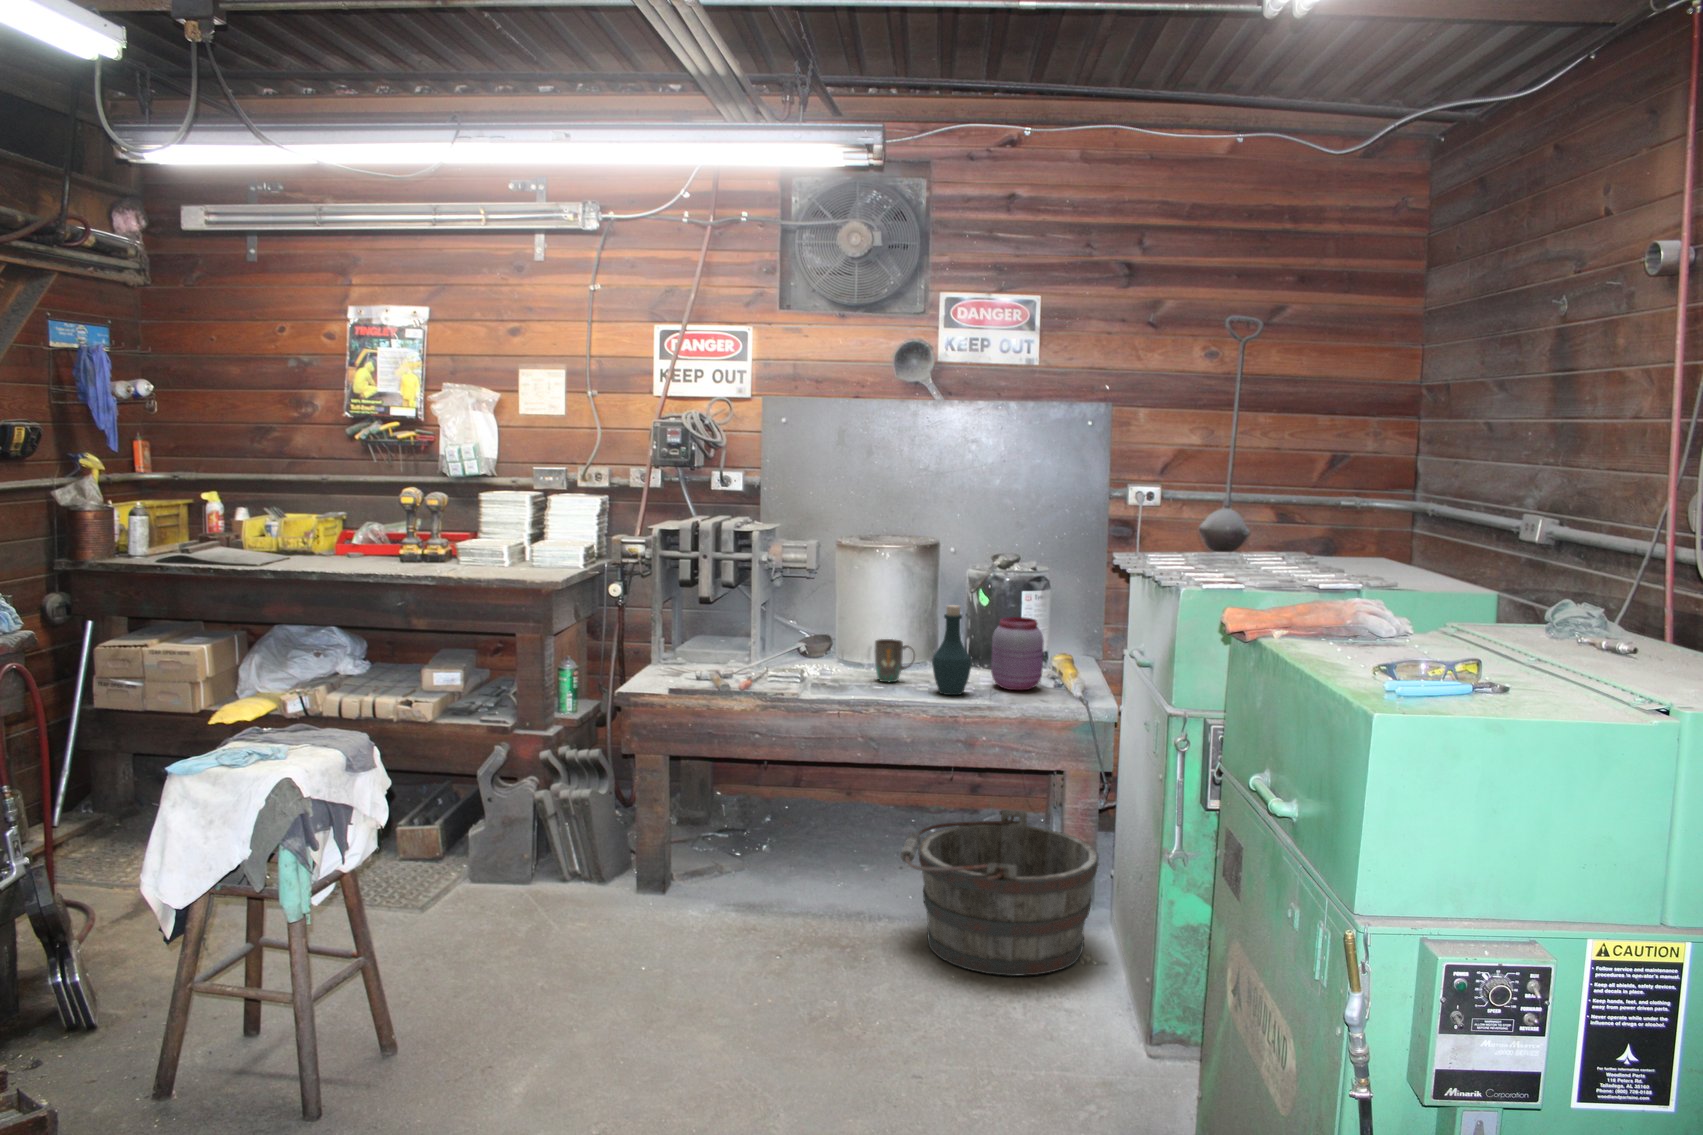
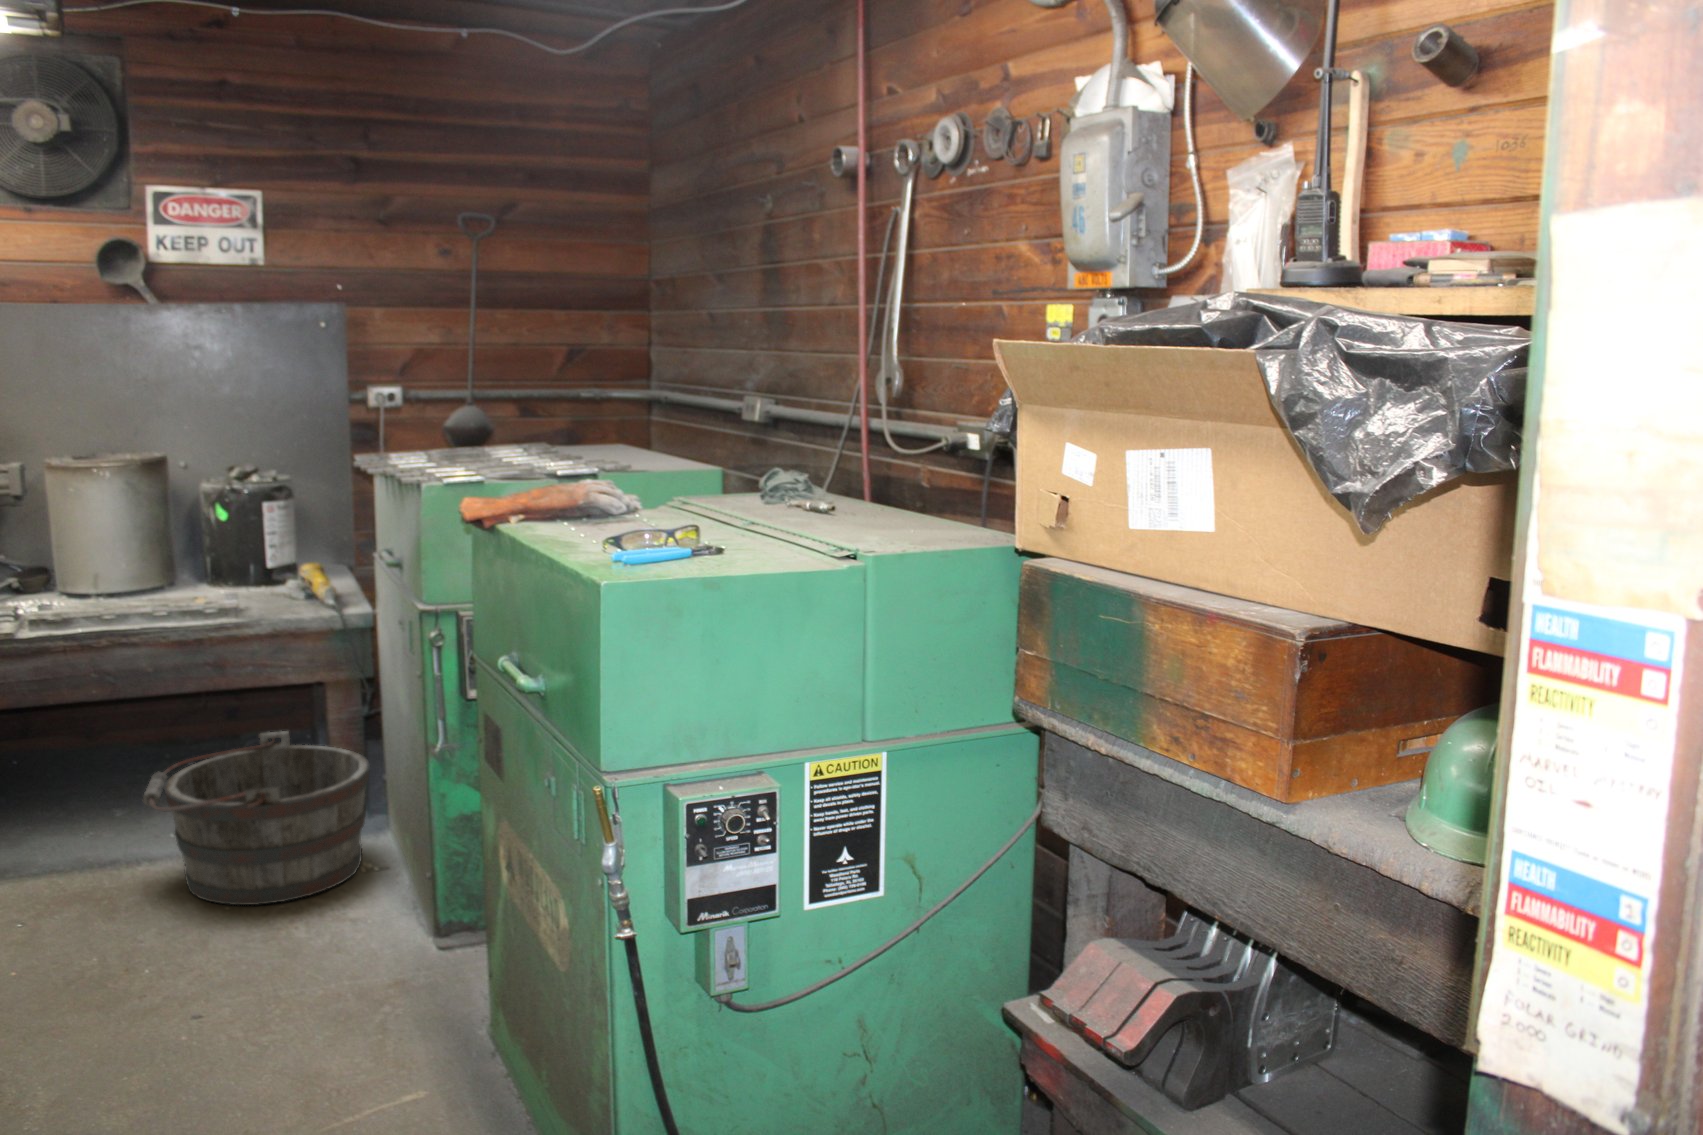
bottle: present [932,605,971,695] -> none [162,522,210,620]
jar: present [991,617,1044,690] -> none [232,530,293,607]
mug: present [874,639,915,682] -> none [89,566,142,614]

